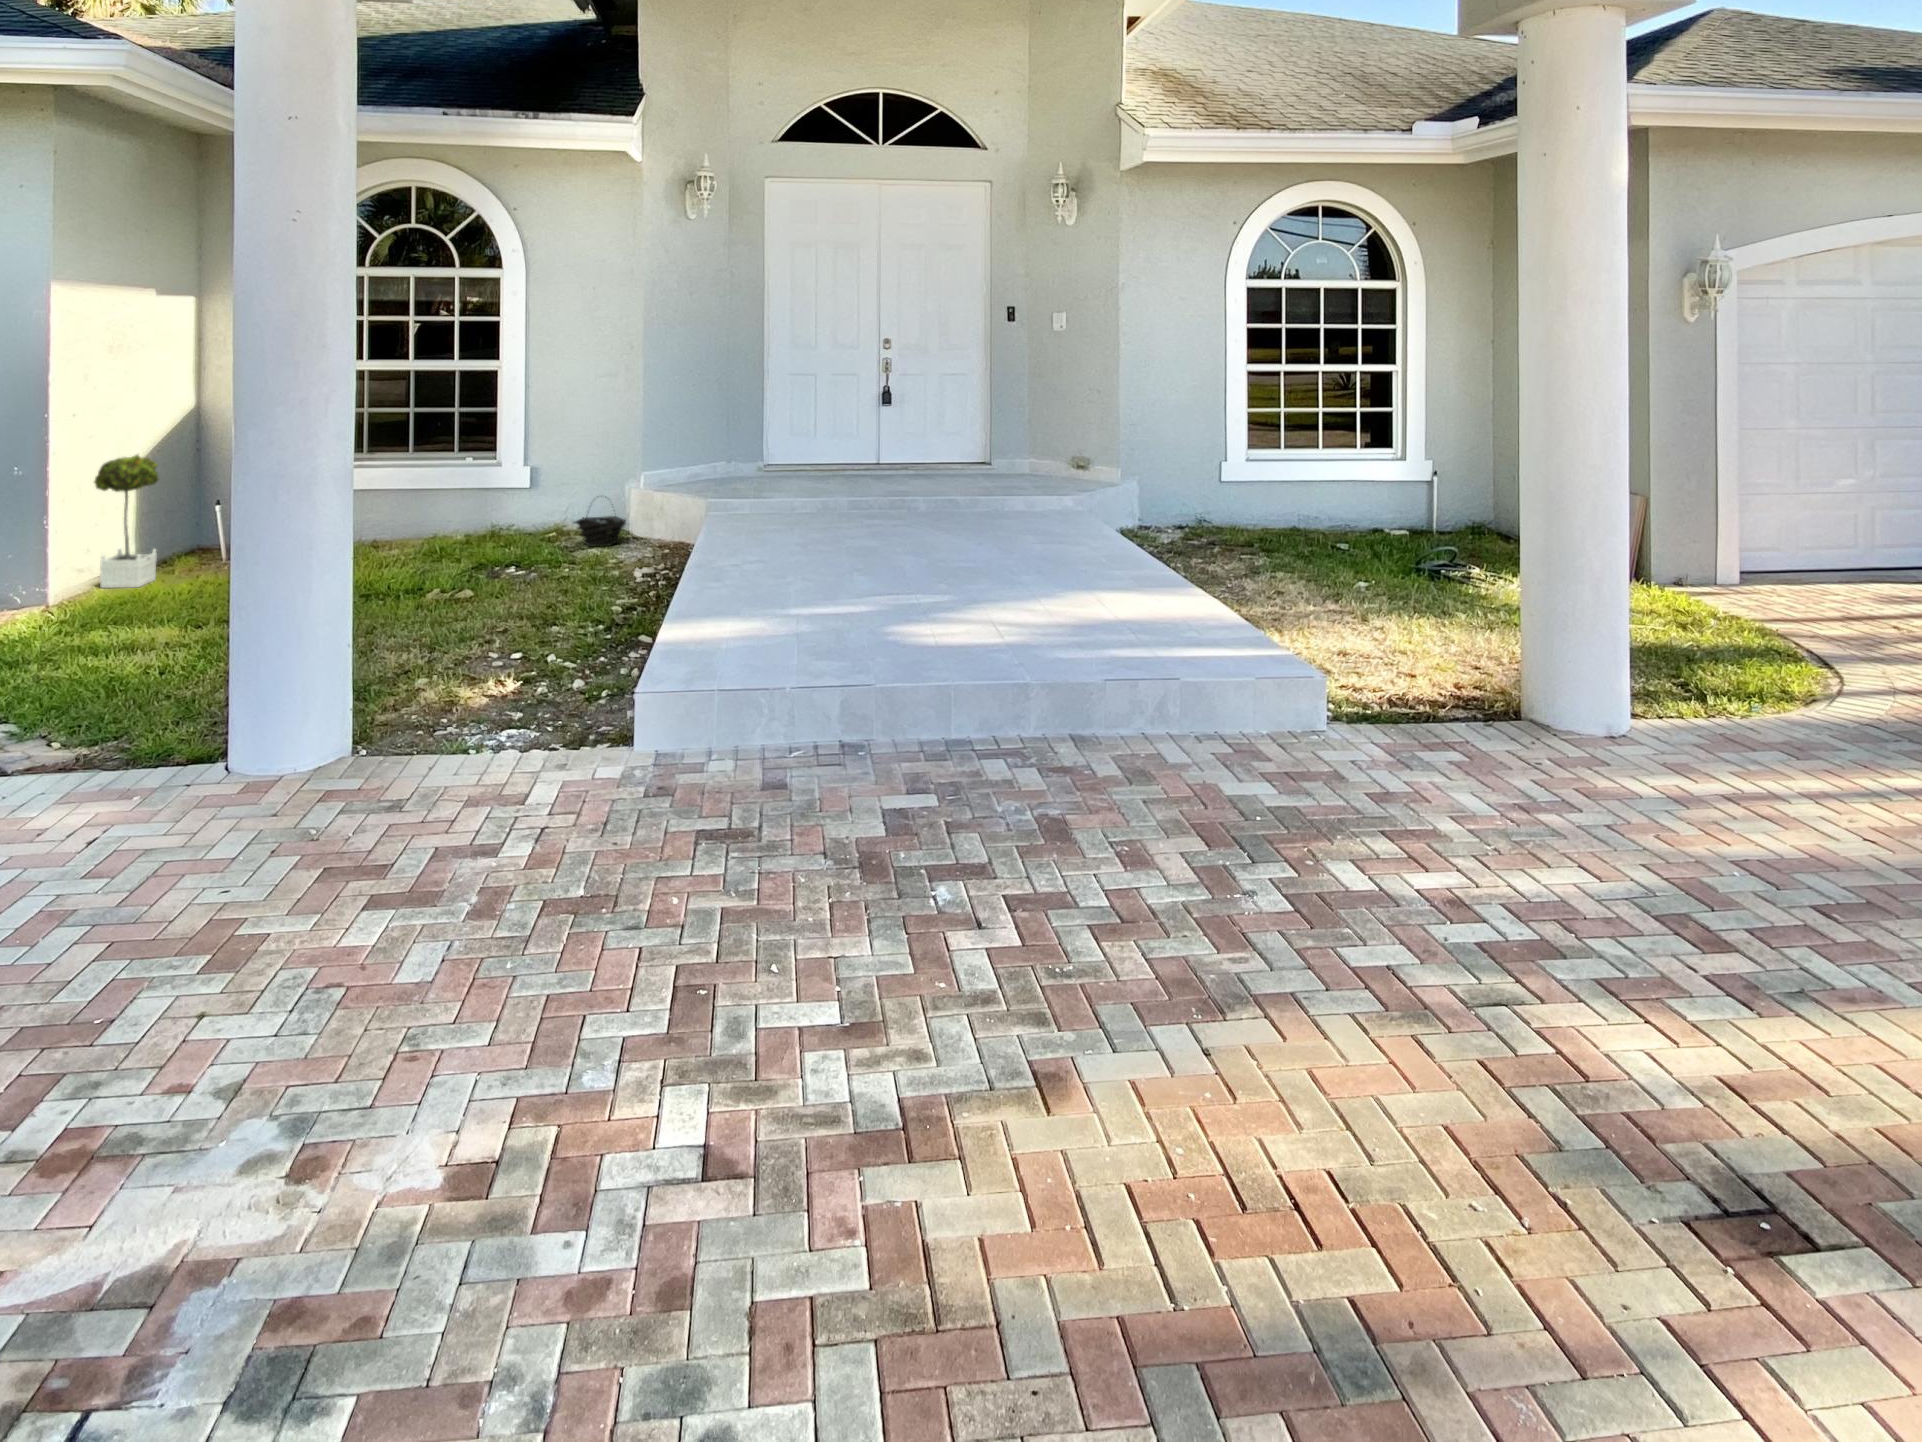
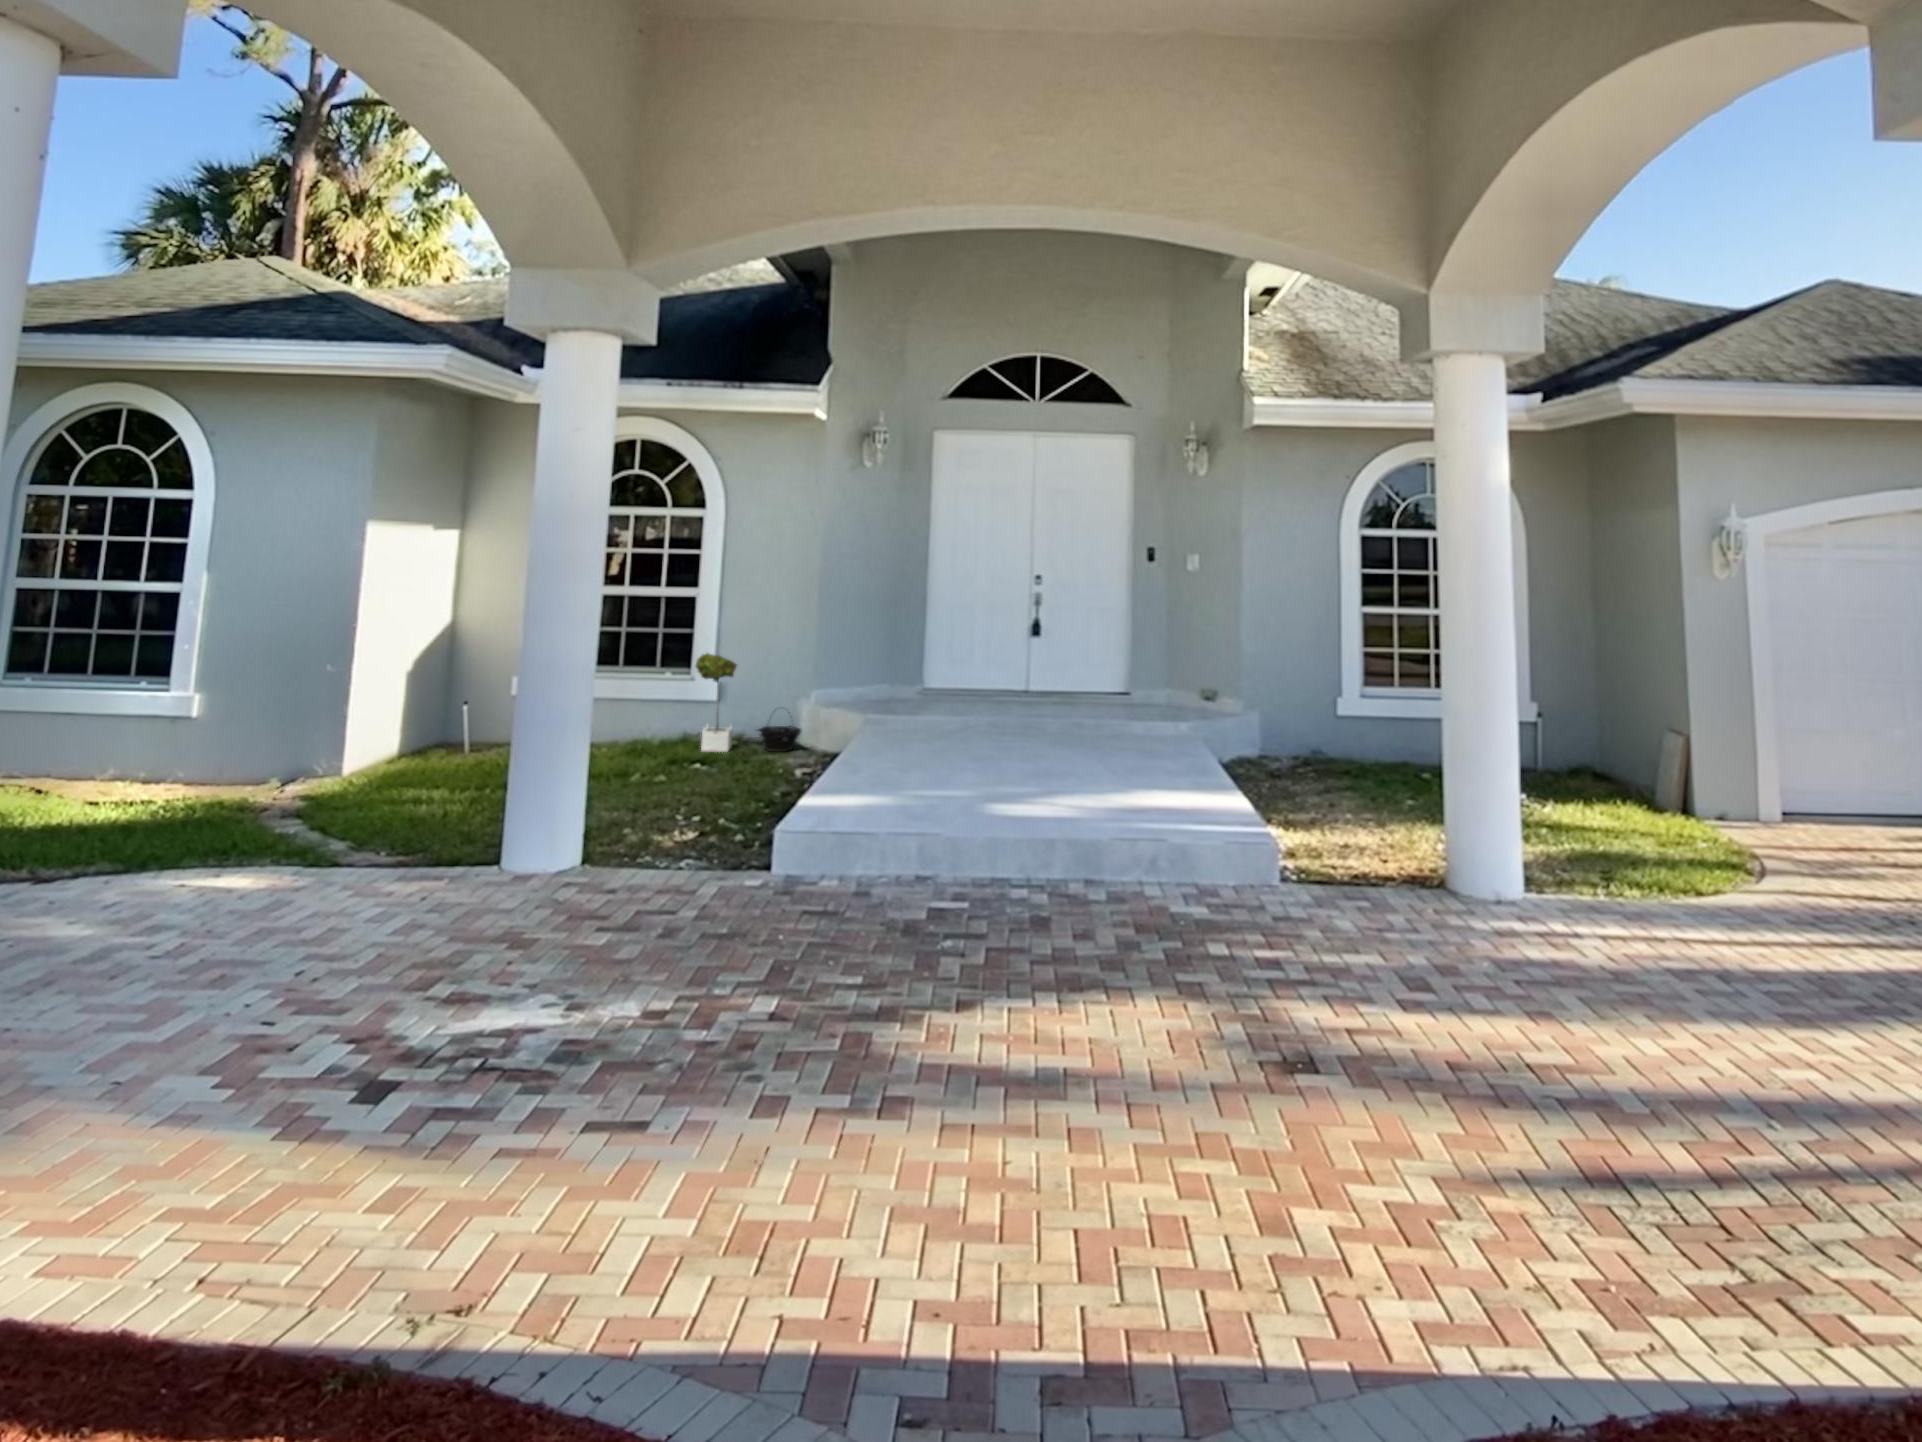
potted tree: present [94,455,159,588] -> present [696,653,737,752]

